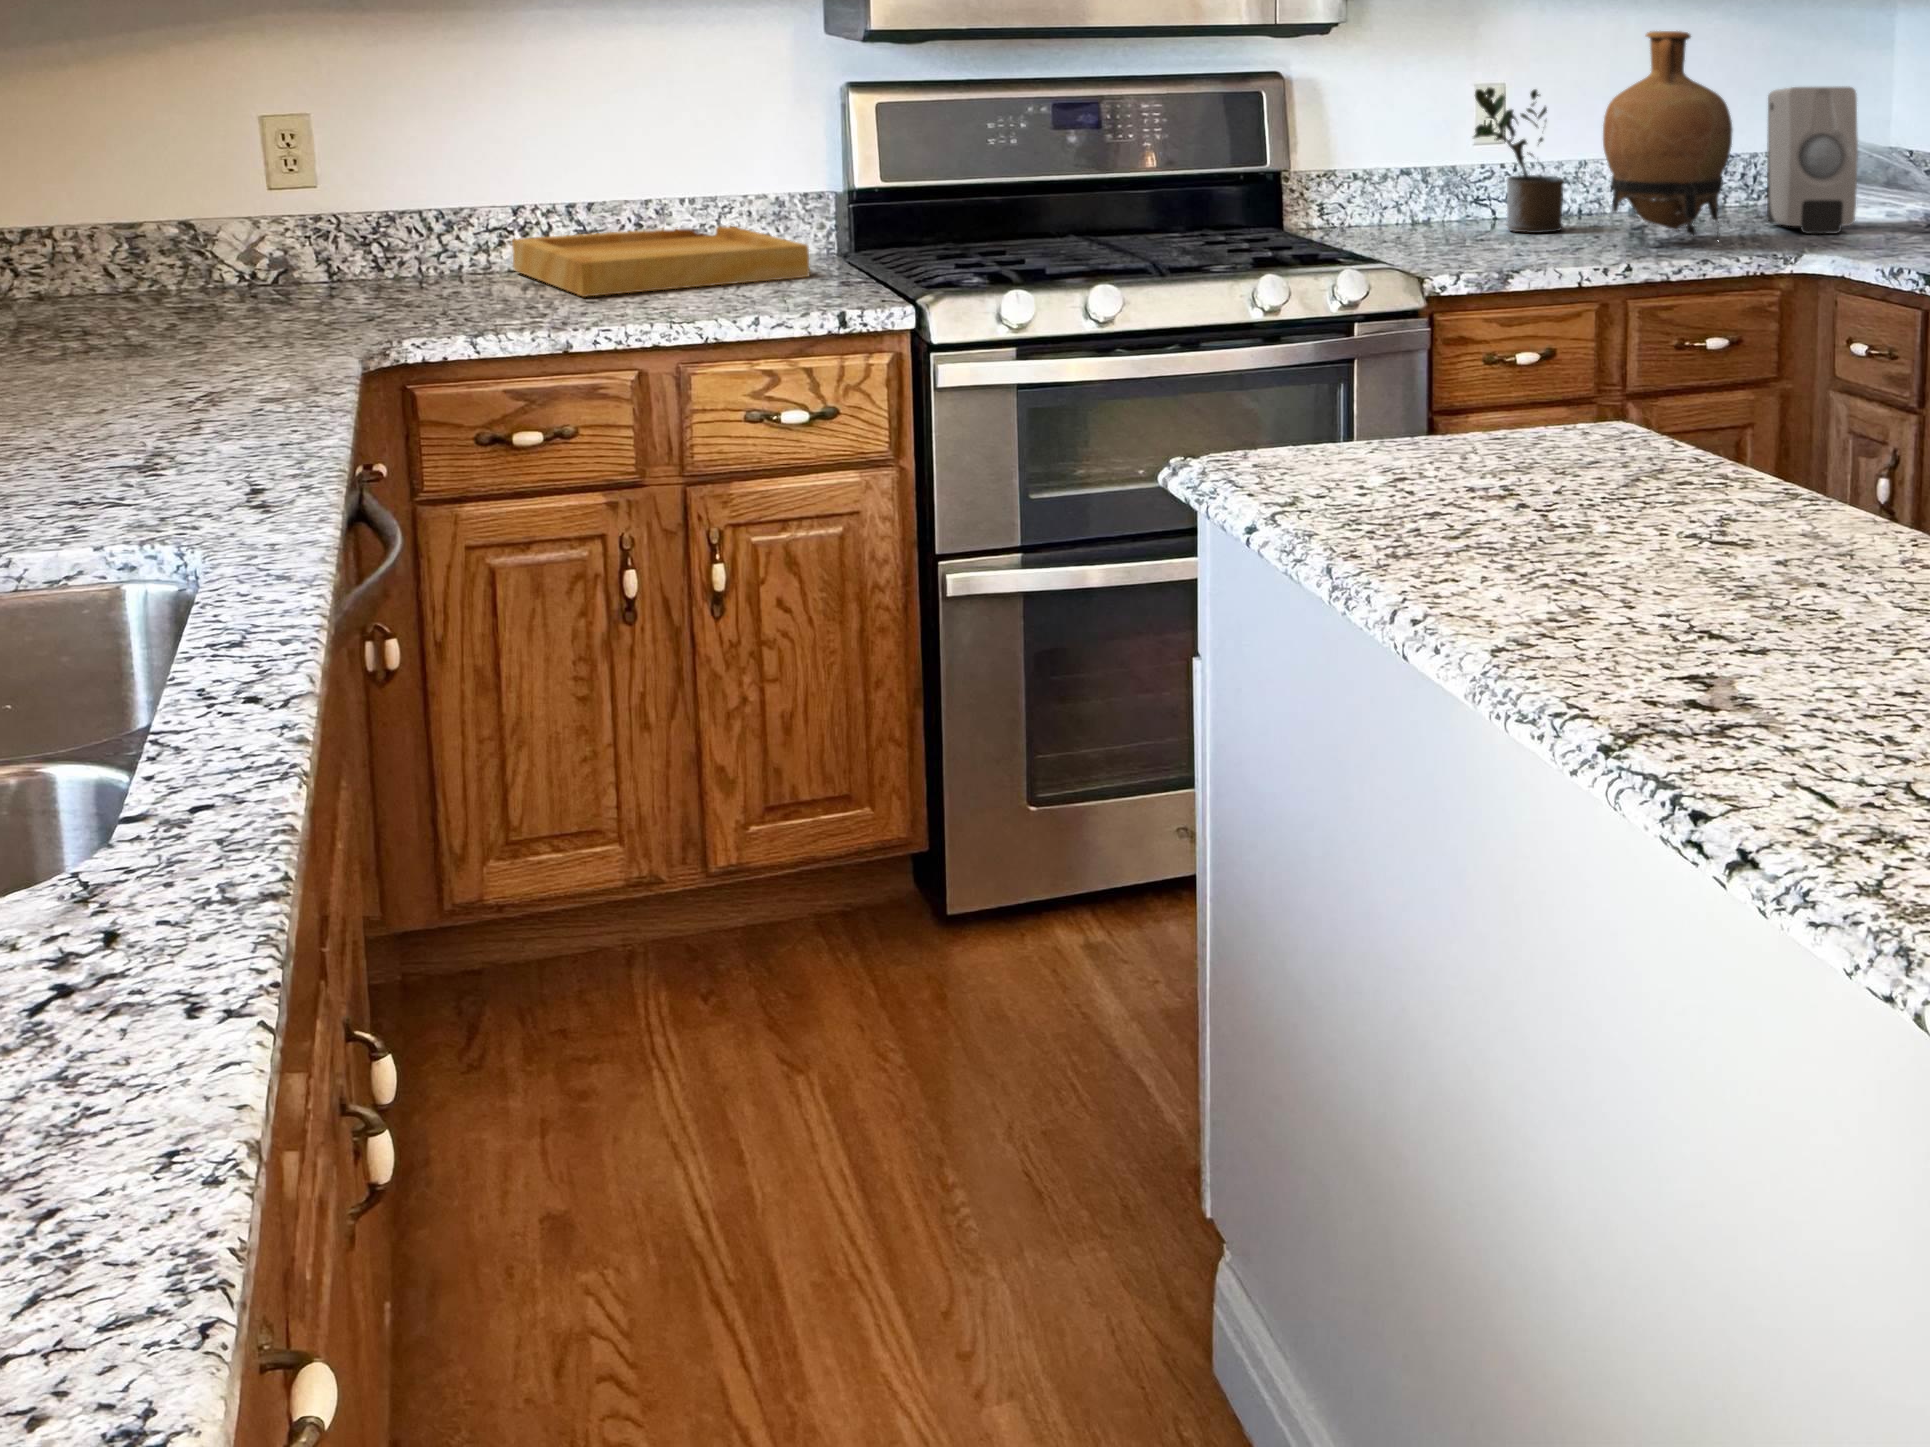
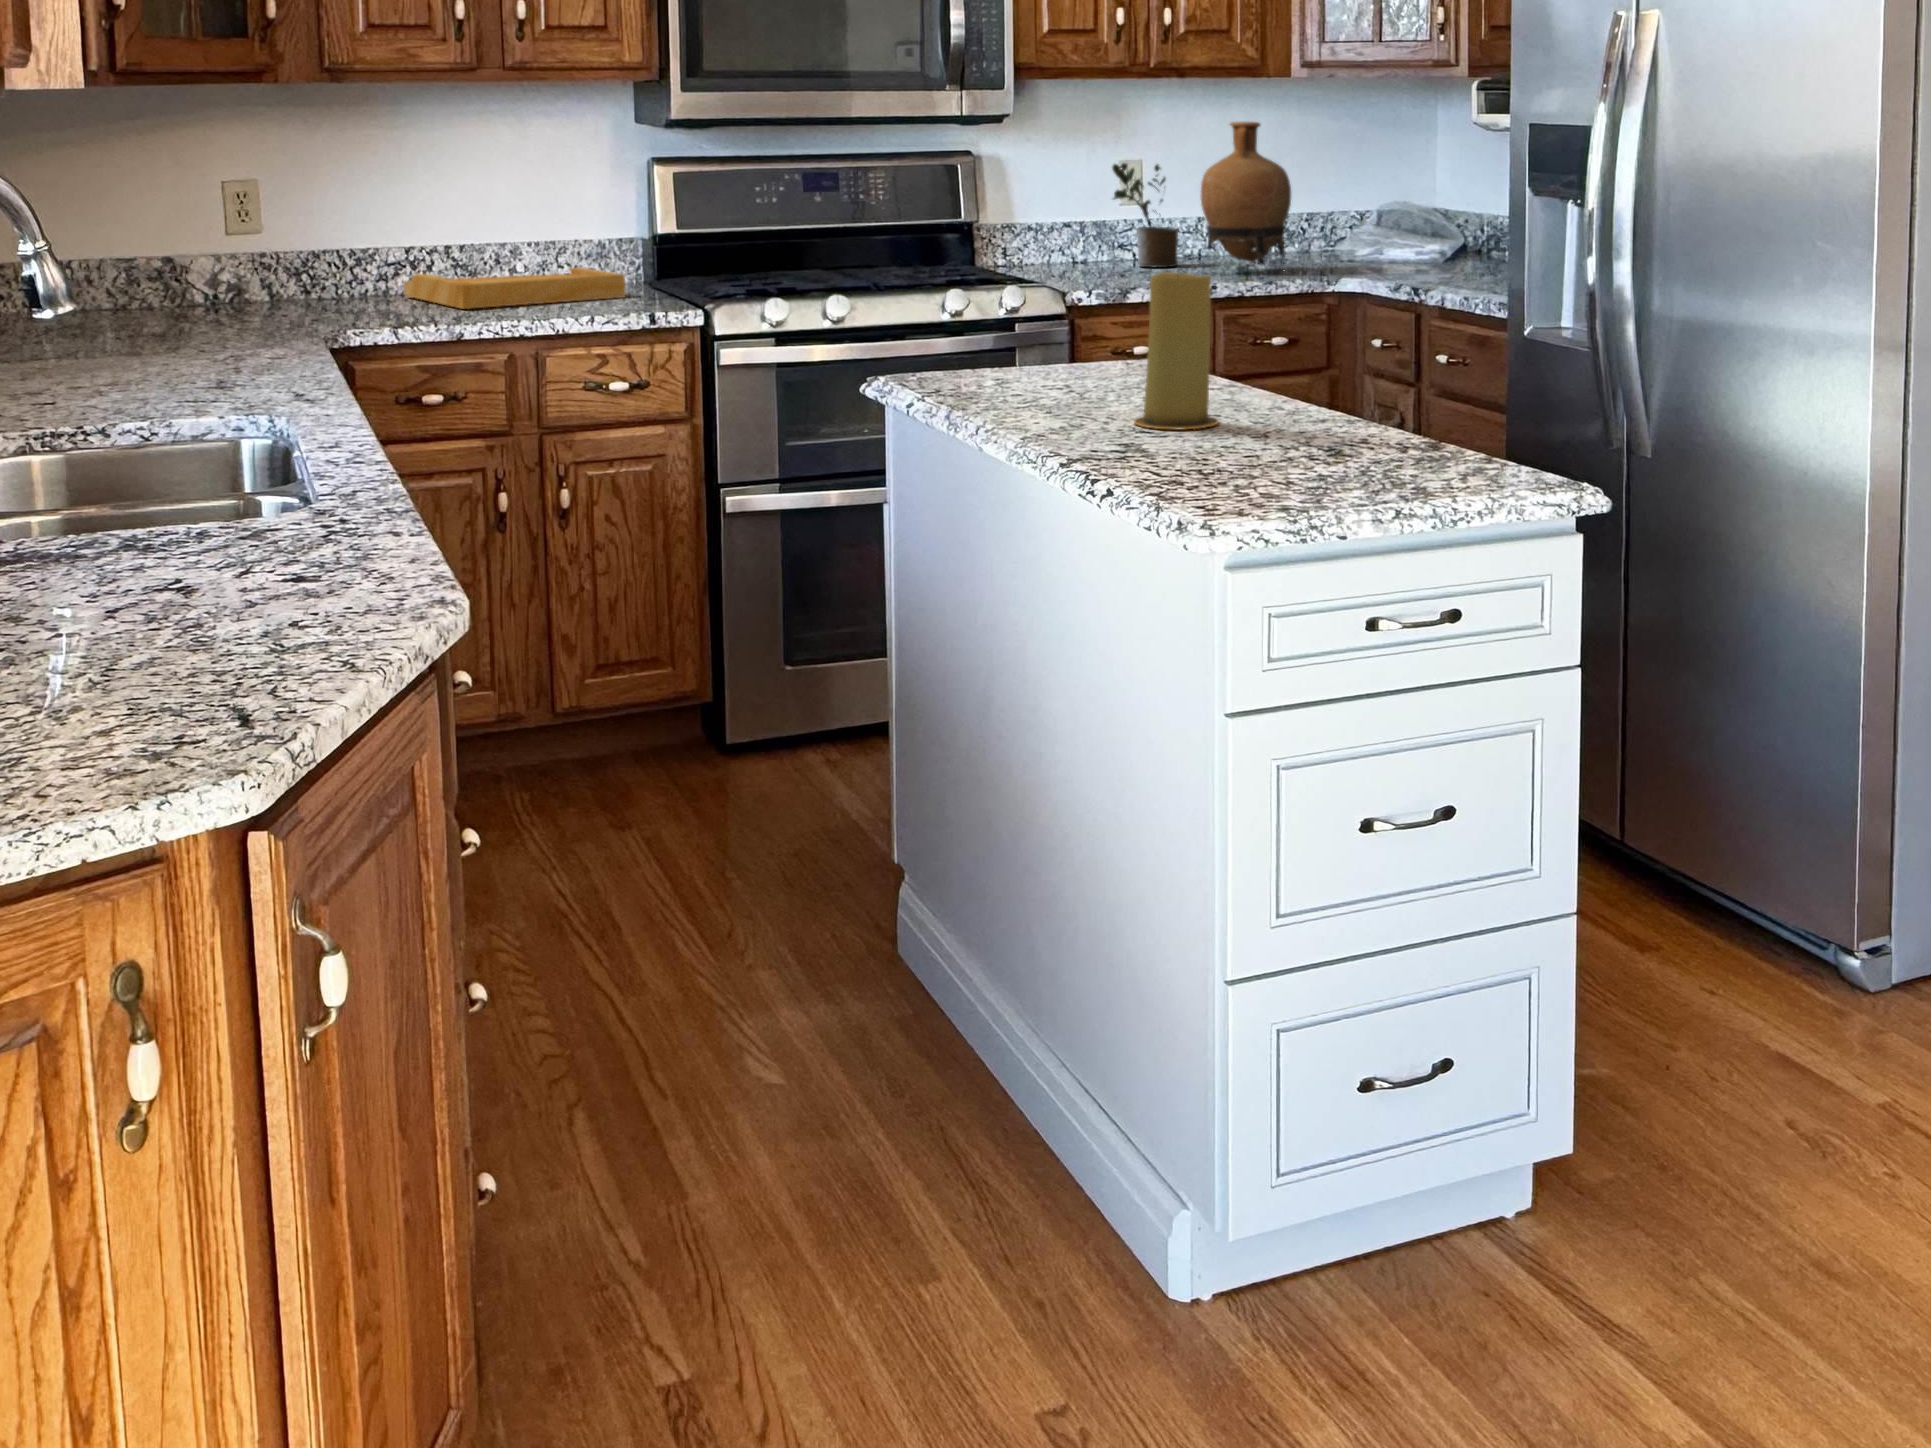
soap dispenser: present [1767,87,1858,234] -> none [1325,161,1384,266]
candle: none [1658,326,1816,622] -> present [1134,272,1219,429]

